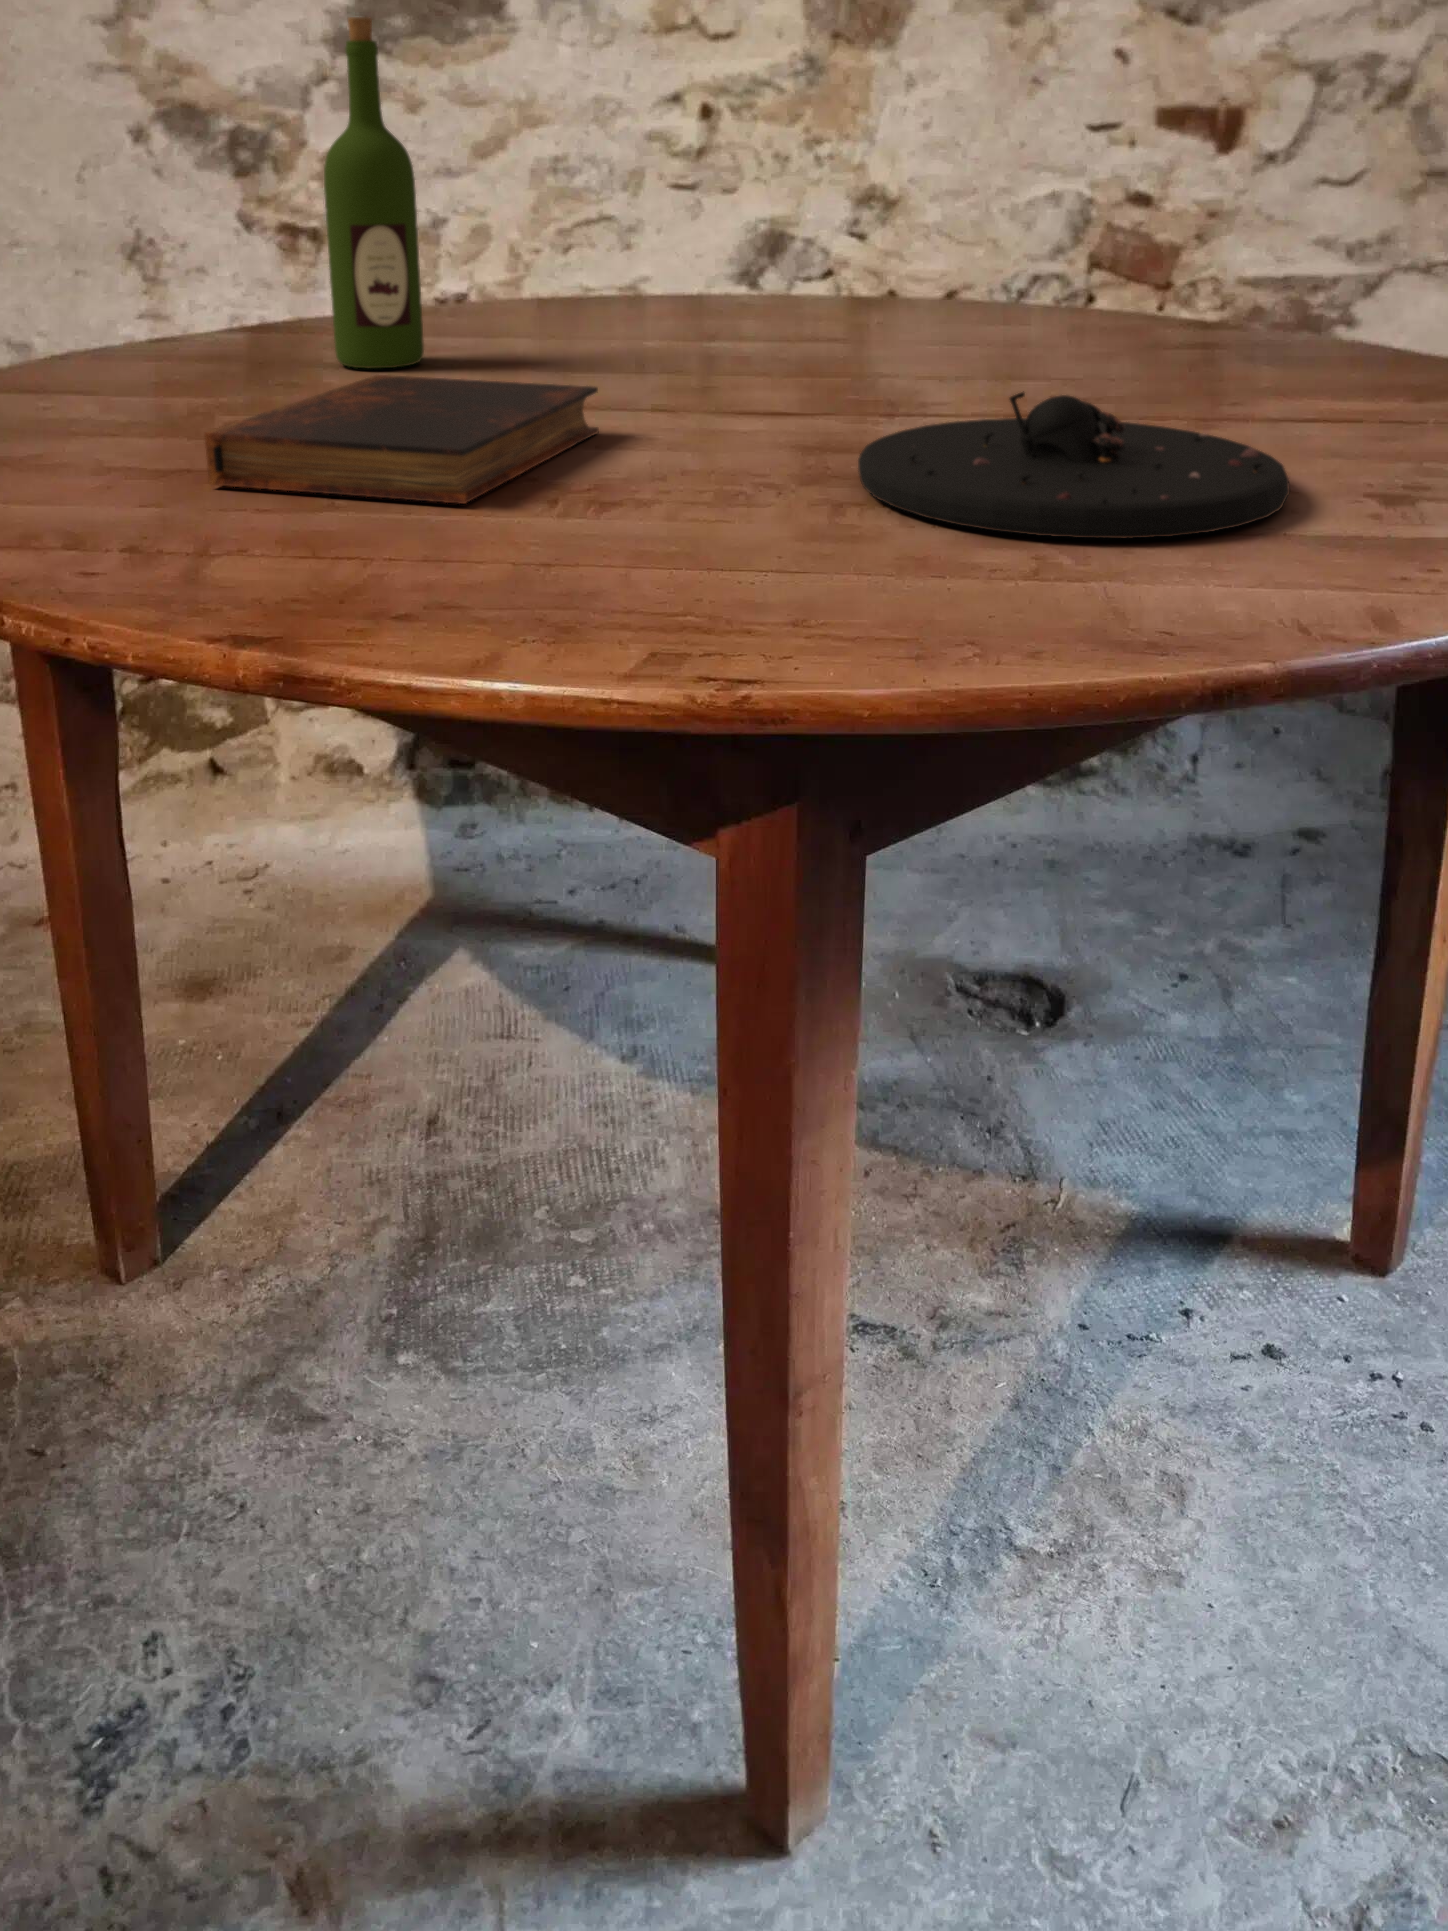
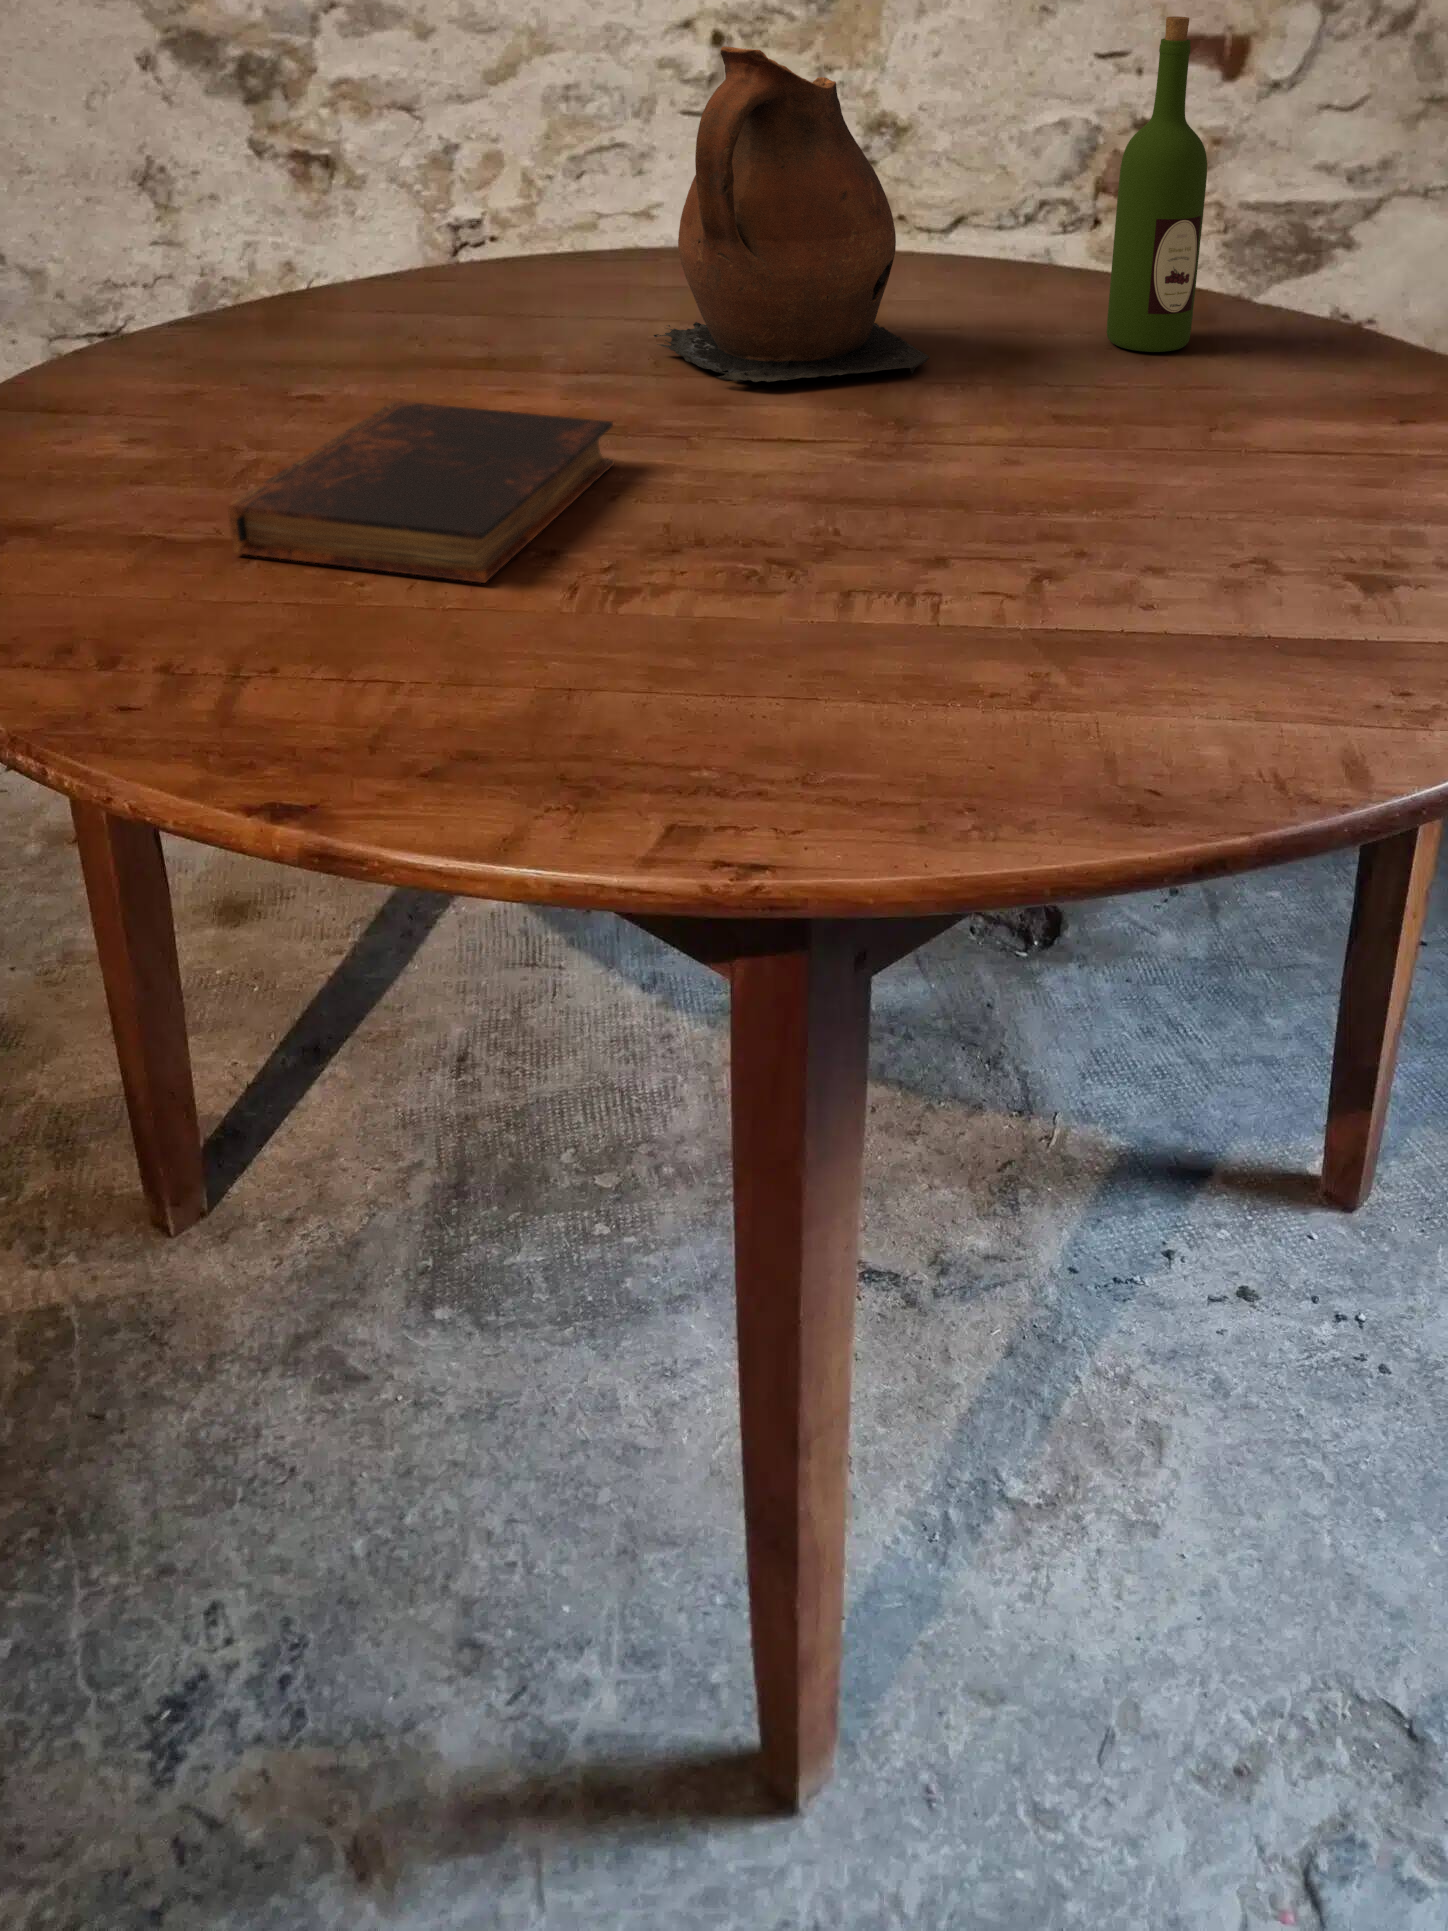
wine bottle: present [324,17,424,368] -> present [1107,16,1207,352]
ceramic pitcher: none [640,42,922,378] -> present [654,46,929,382]
plate: present [858,392,1289,538] -> none [867,455,1282,636]

